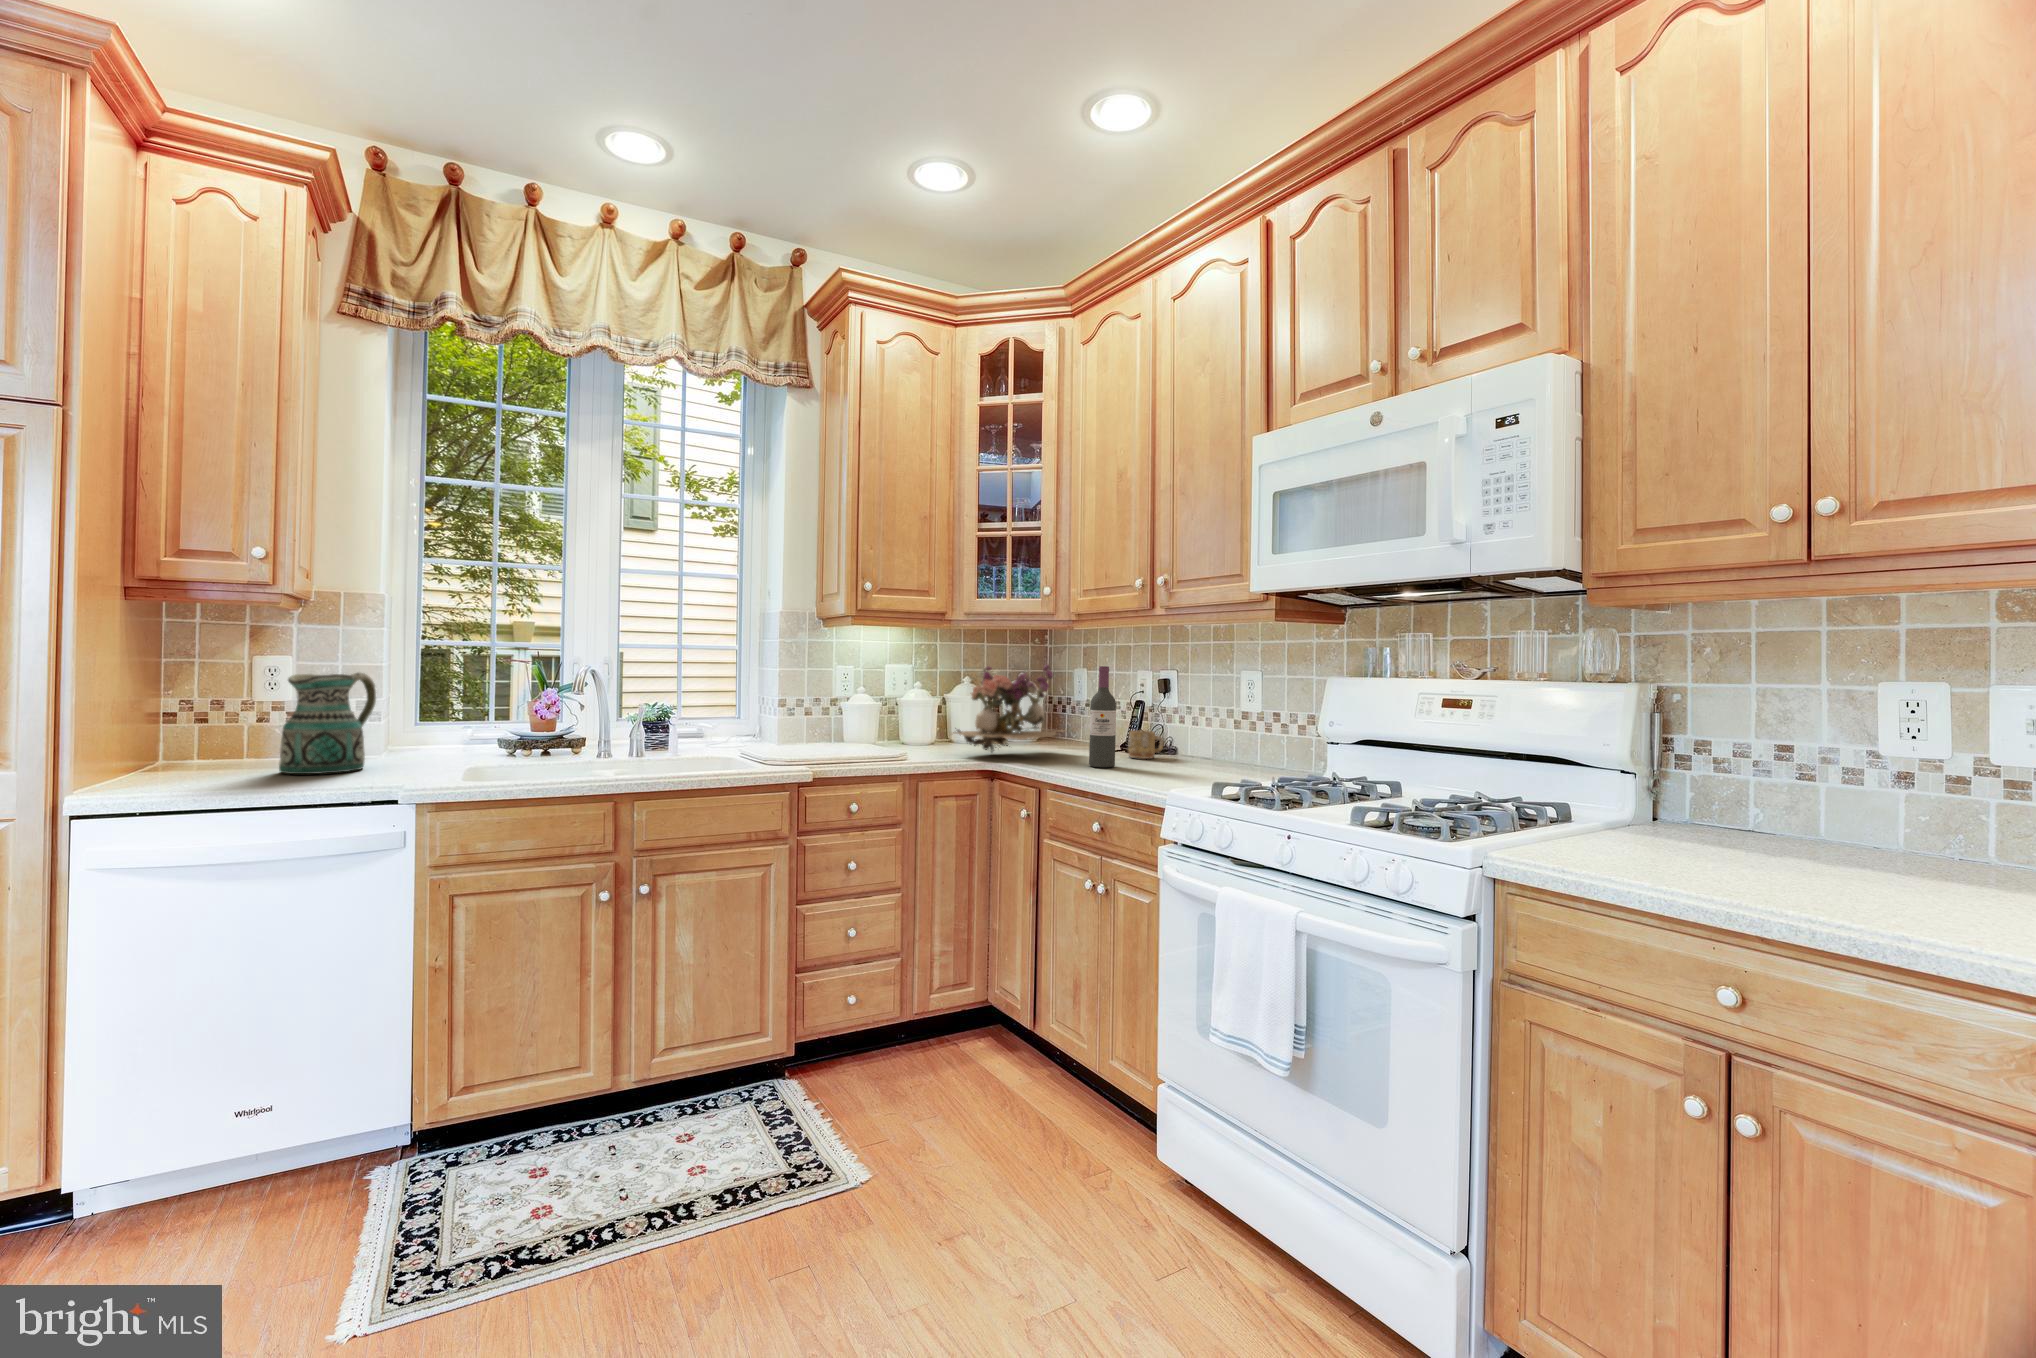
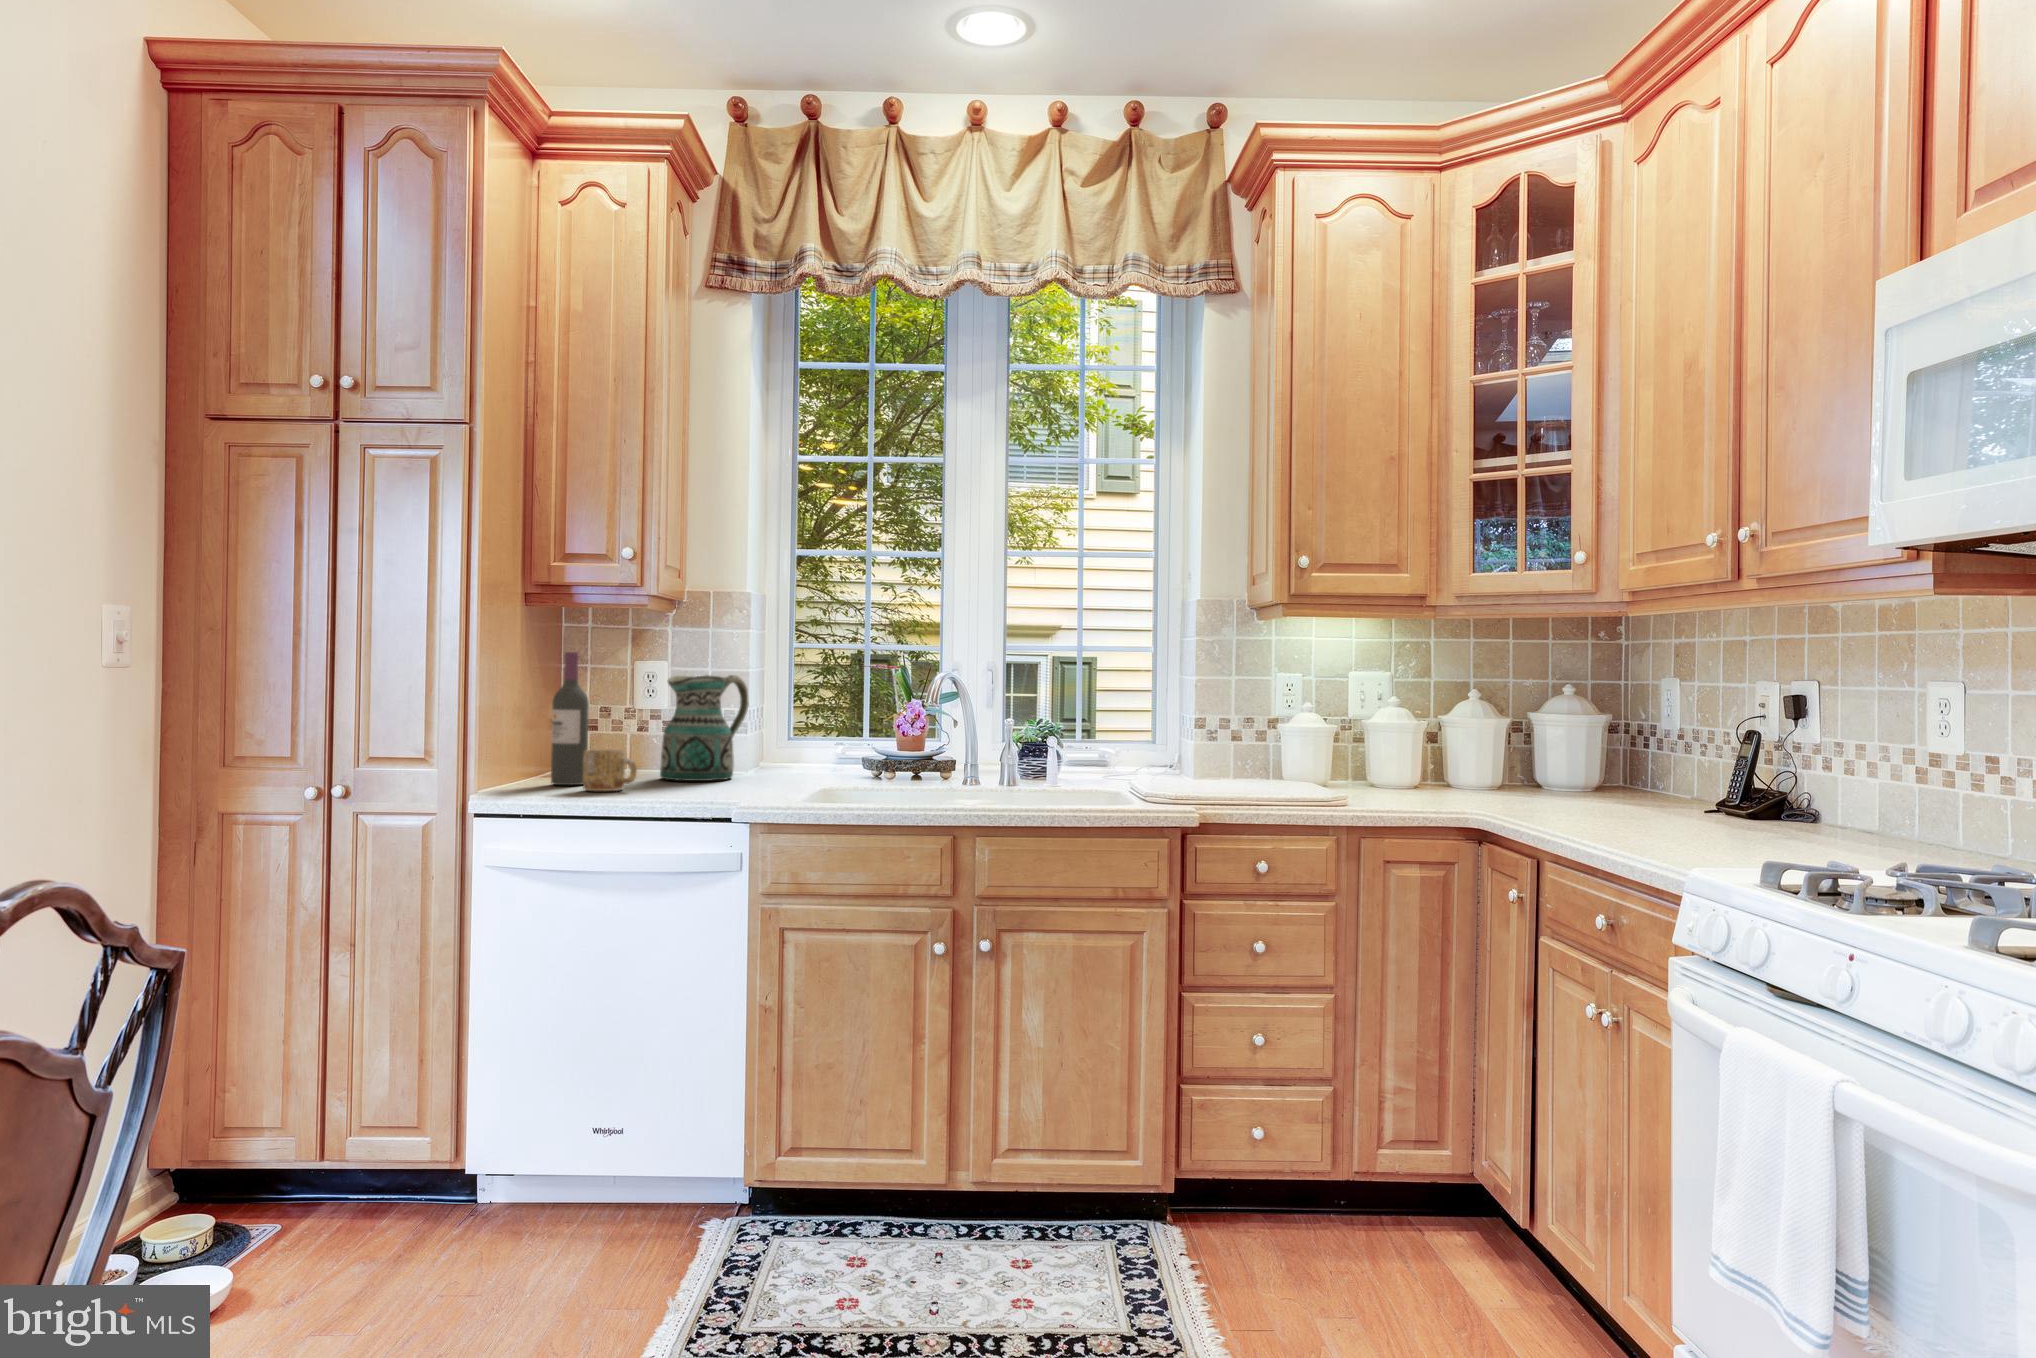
flower arrangement: present [953,665,1061,752] -> none [1414,663,1615,804]
wine bottle: present [1089,666,1116,767] -> present [551,652,589,785]
mug: present [1128,730,1164,759] -> present [583,750,637,791]

